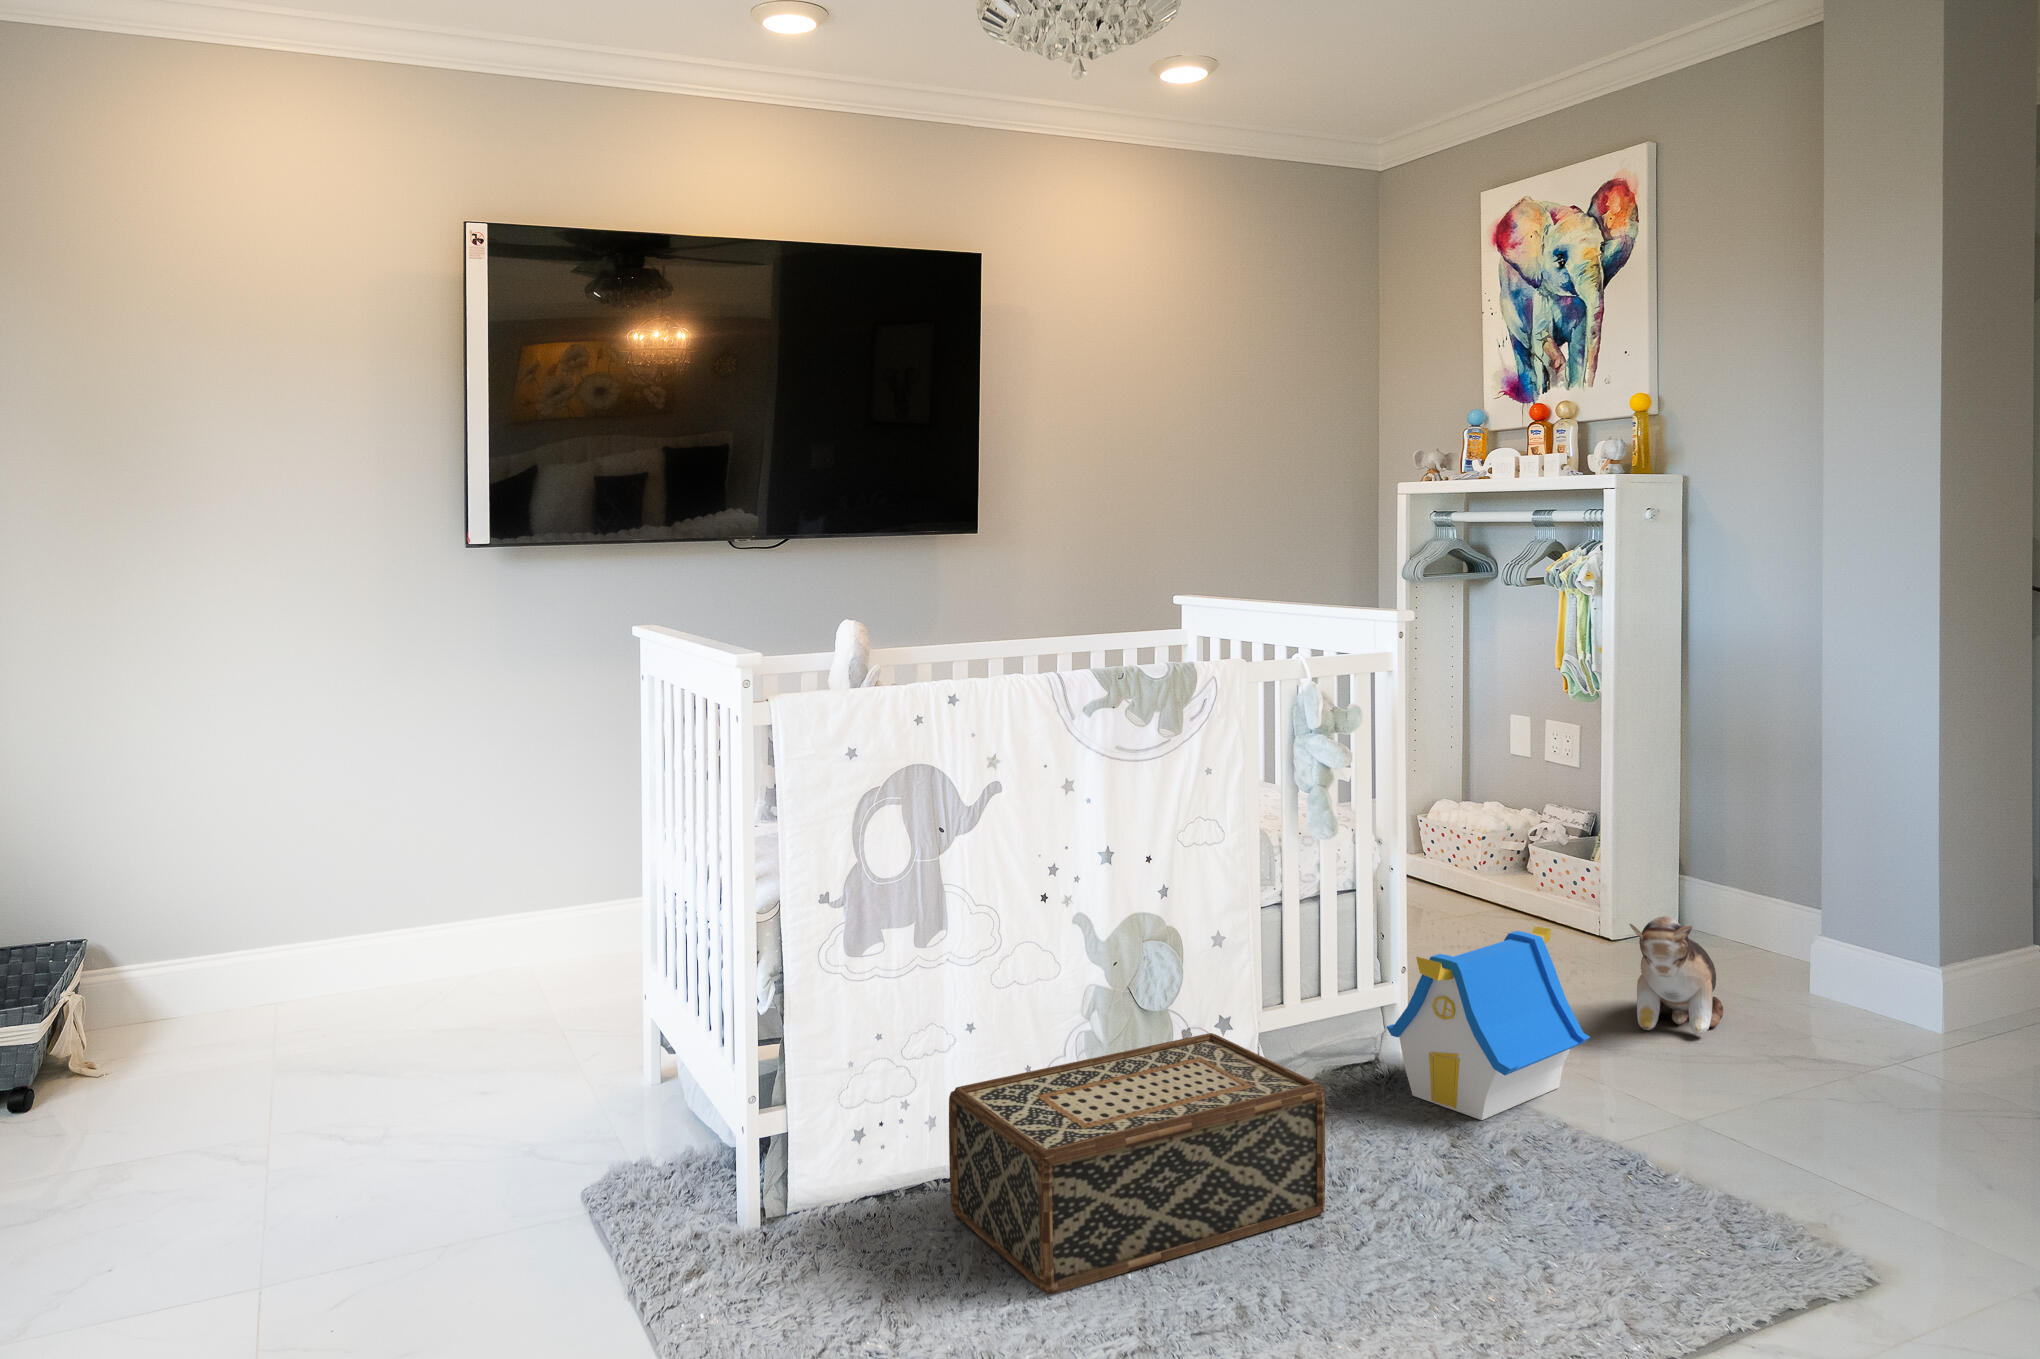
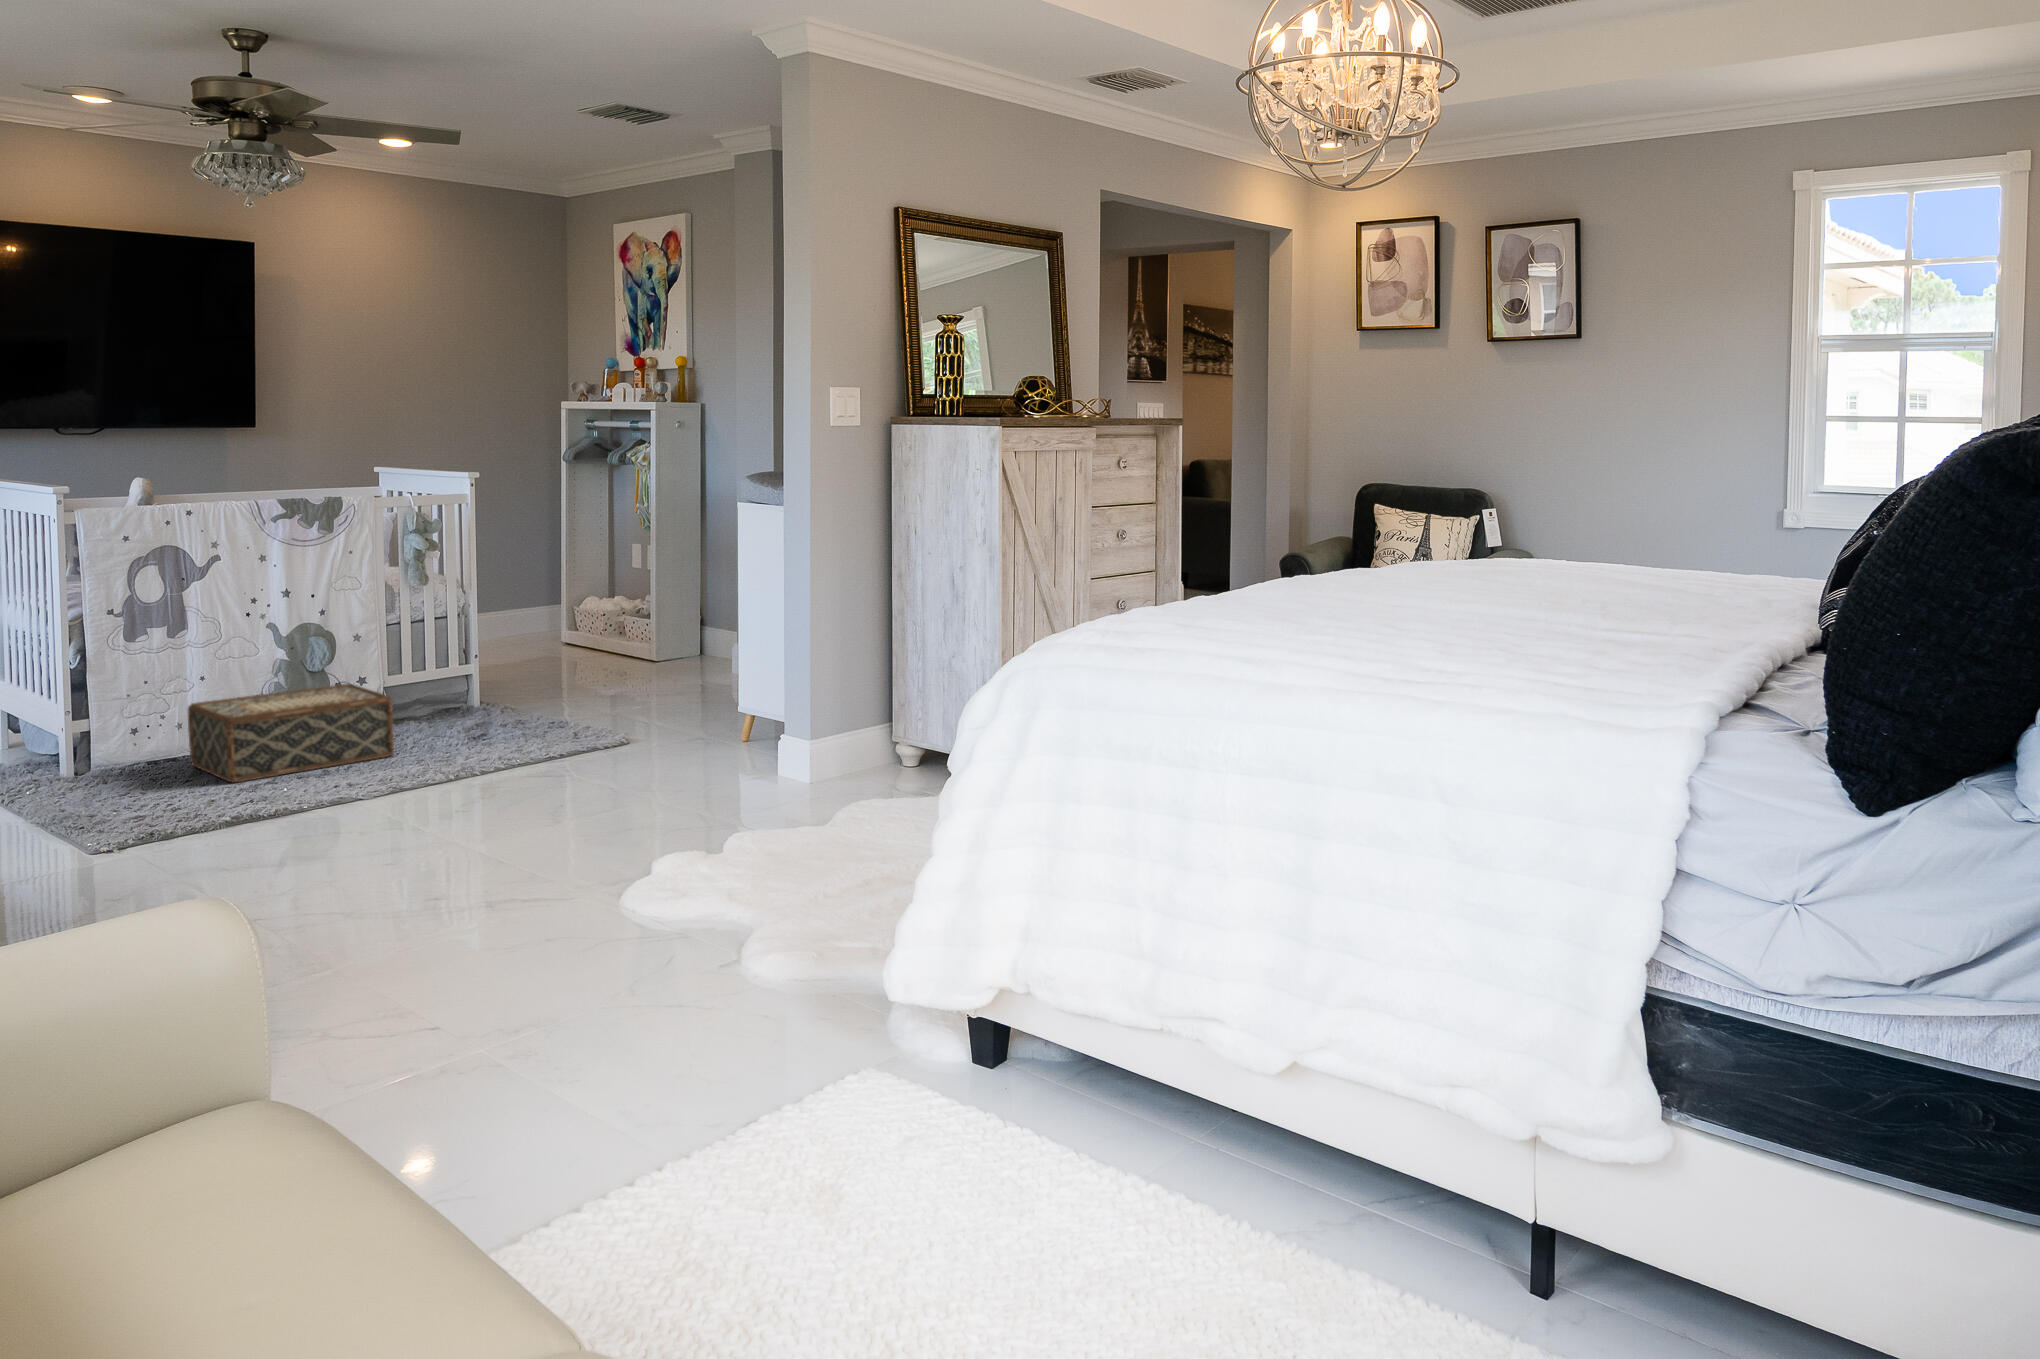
plush toy: present [1629,916,1723,1034] -> none [615,637,678,696]
toy house: present [1386,926,1590,1120] -> none [467,639,570,727]

